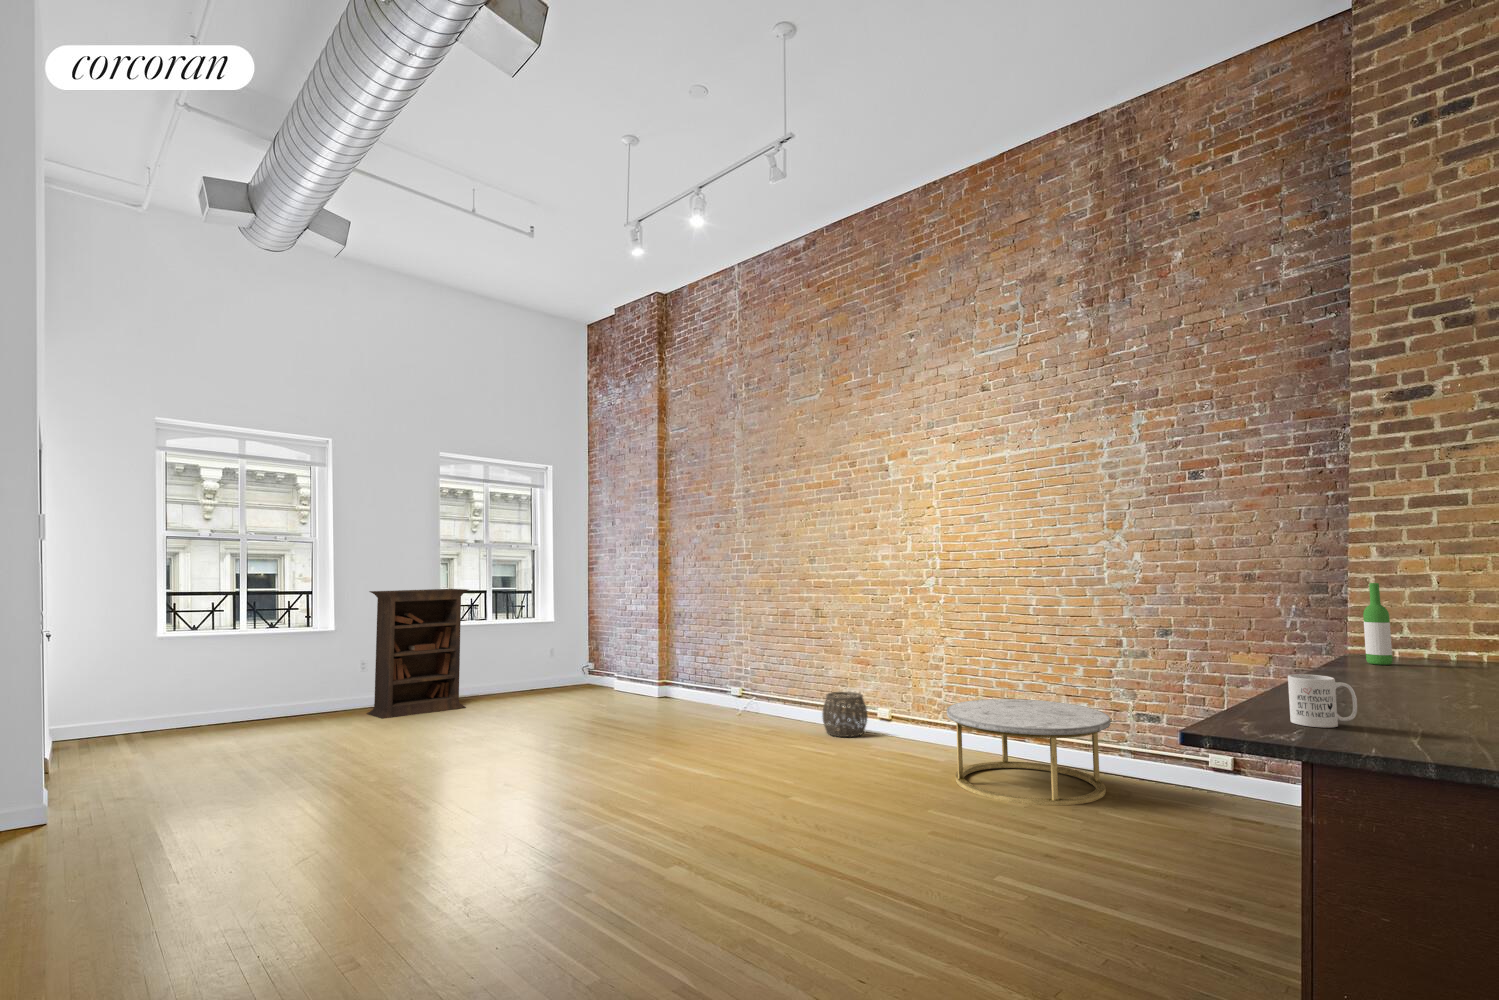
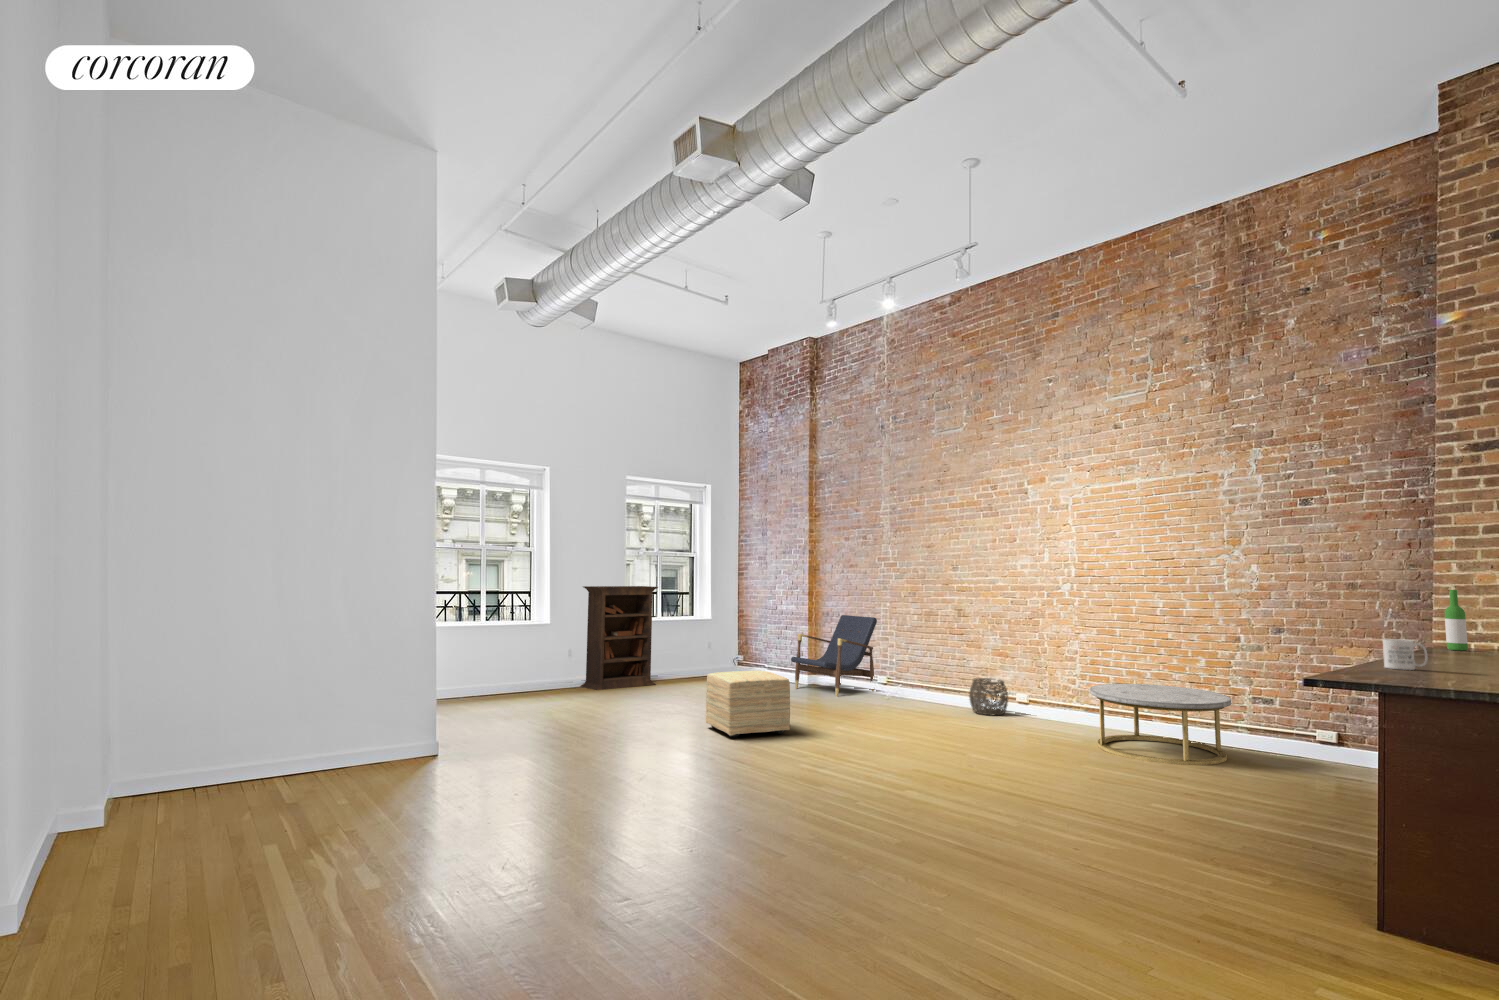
lounge chair: none [627,618,729,717] -> present [791,615,877,697]
ottoman: none [473,697,576,789] -> present [706,671,790,738]

